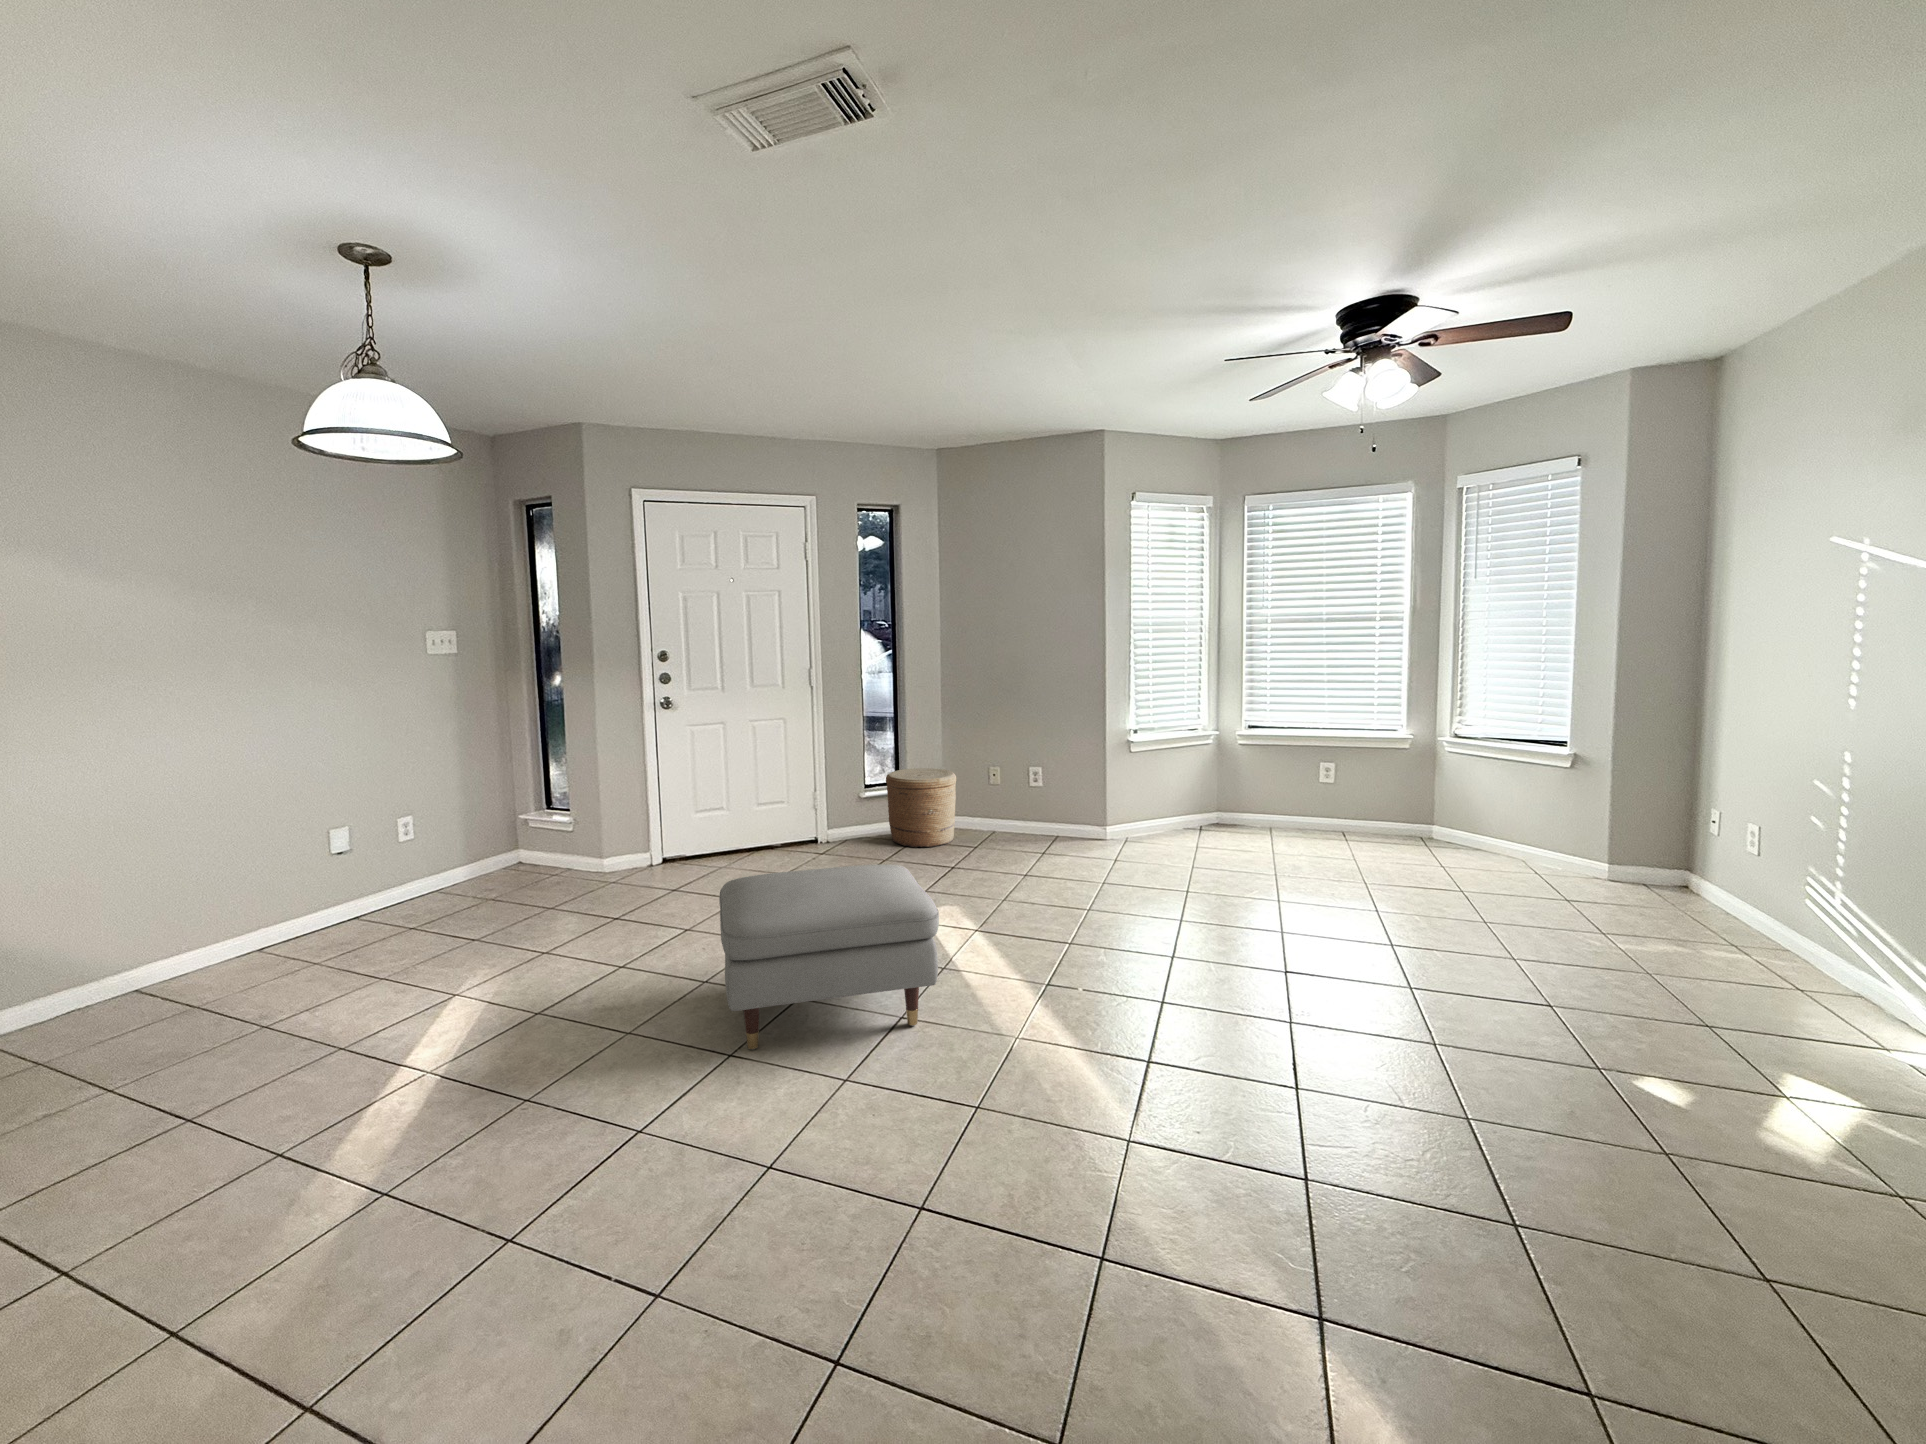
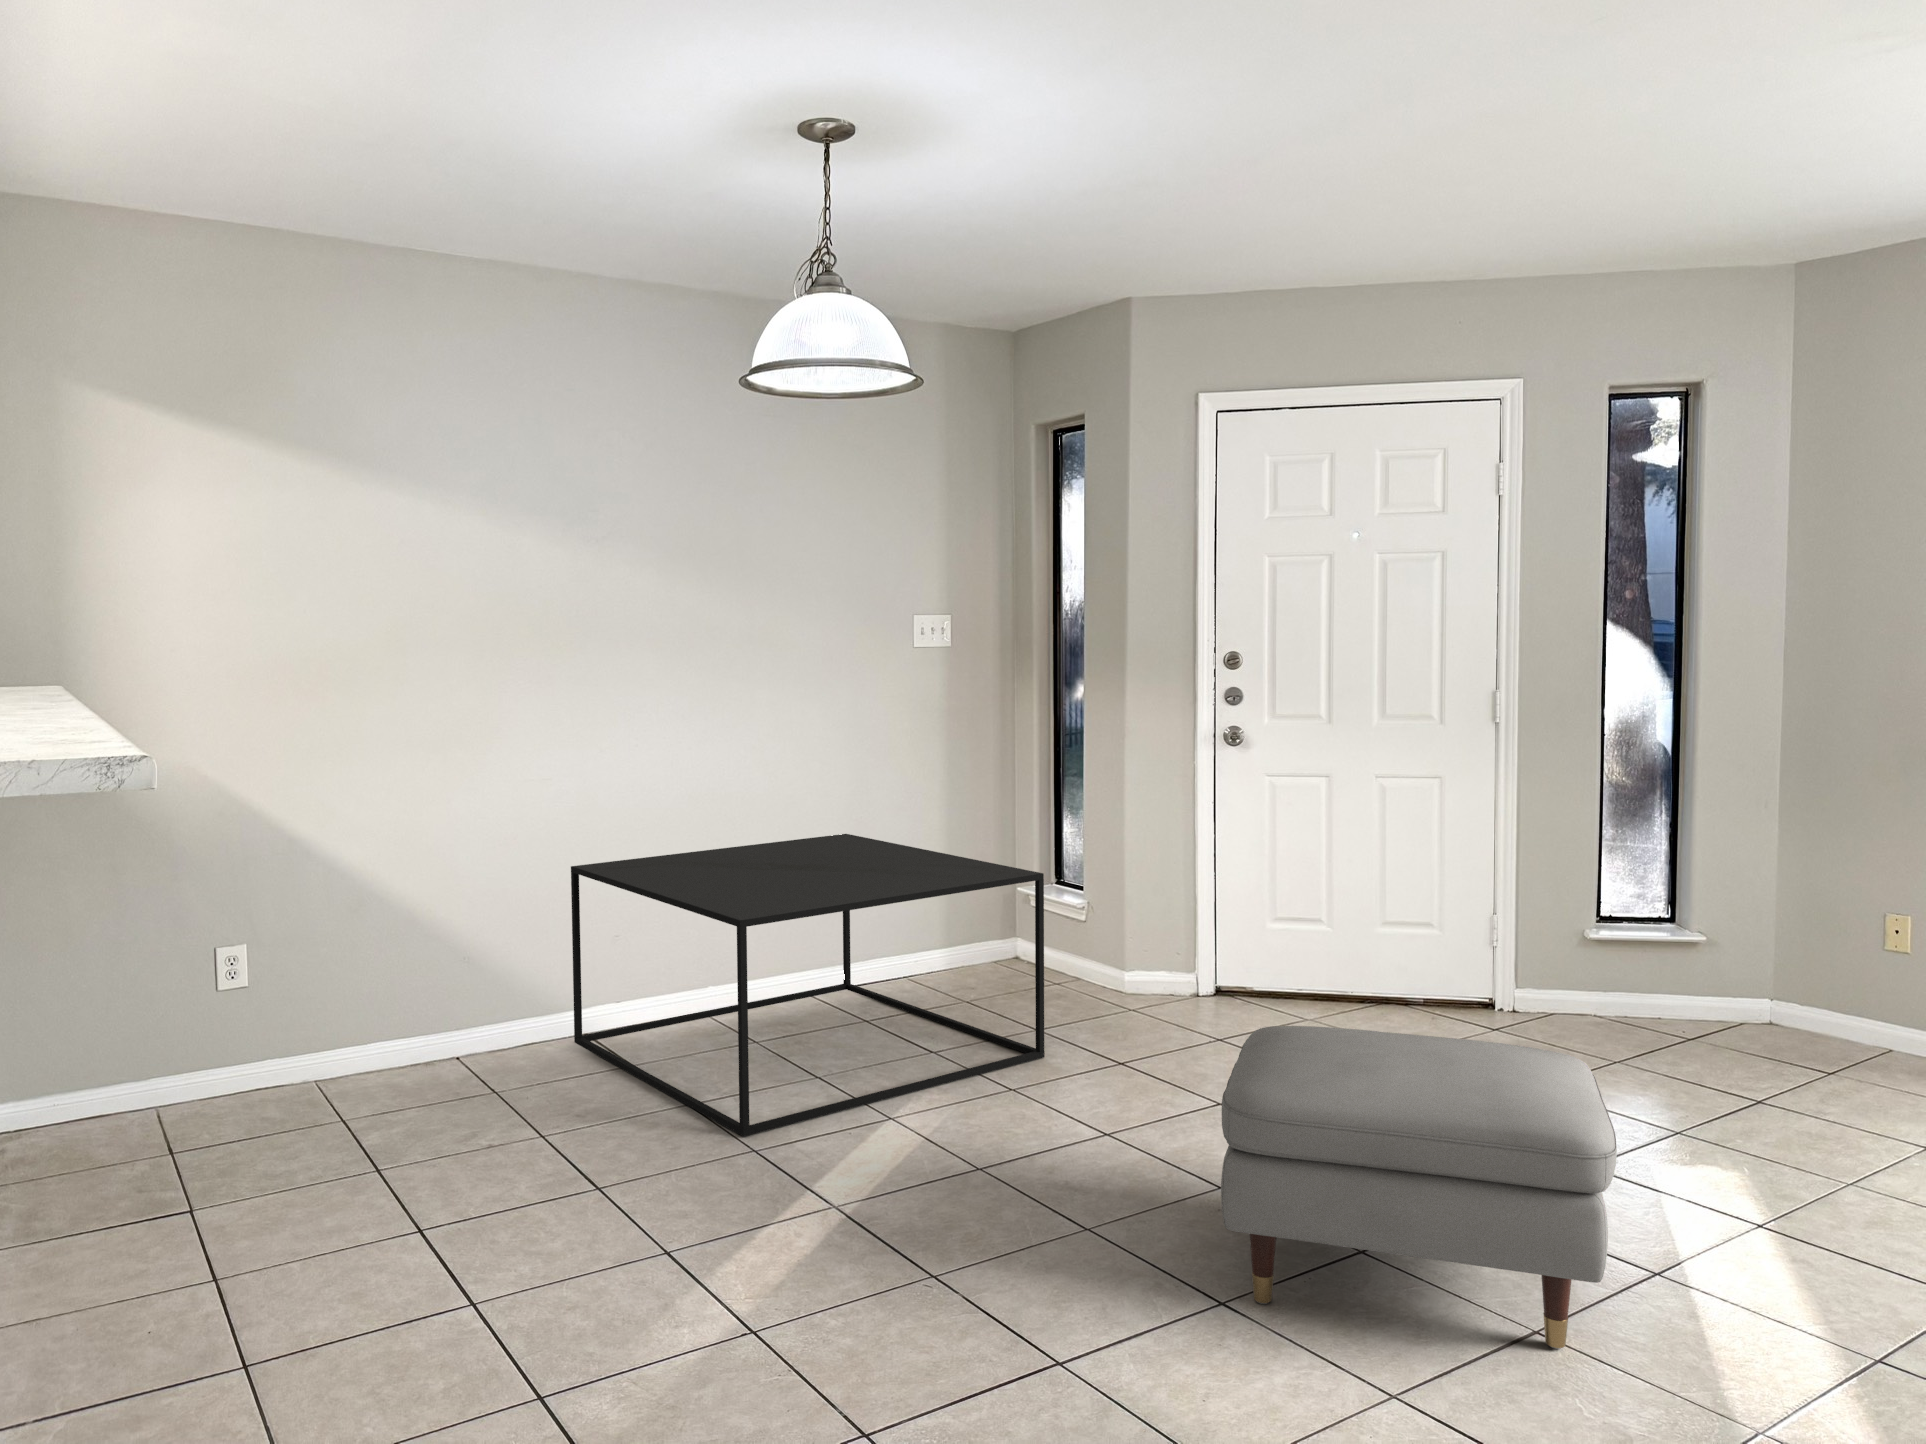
woven basket: present [886,768,956,847] -> none [1630,893,1786,1049]
coffee table: none [107,794,561,1040] -> present [571,834,1045,1137]

